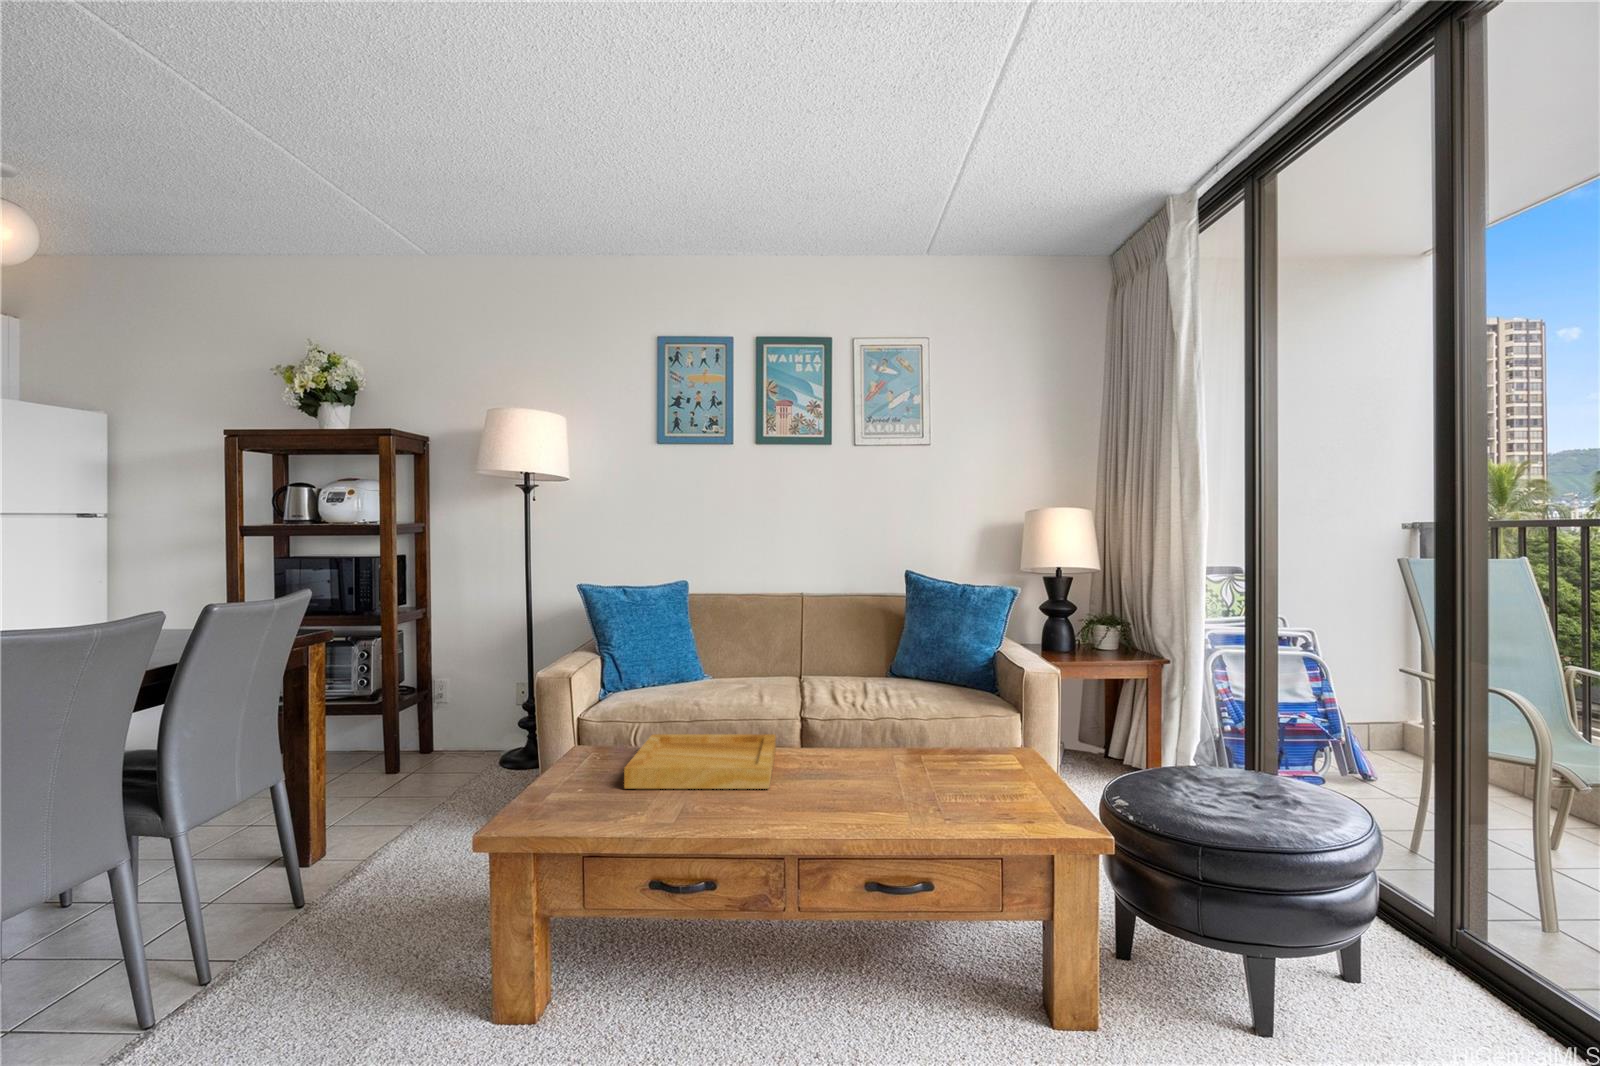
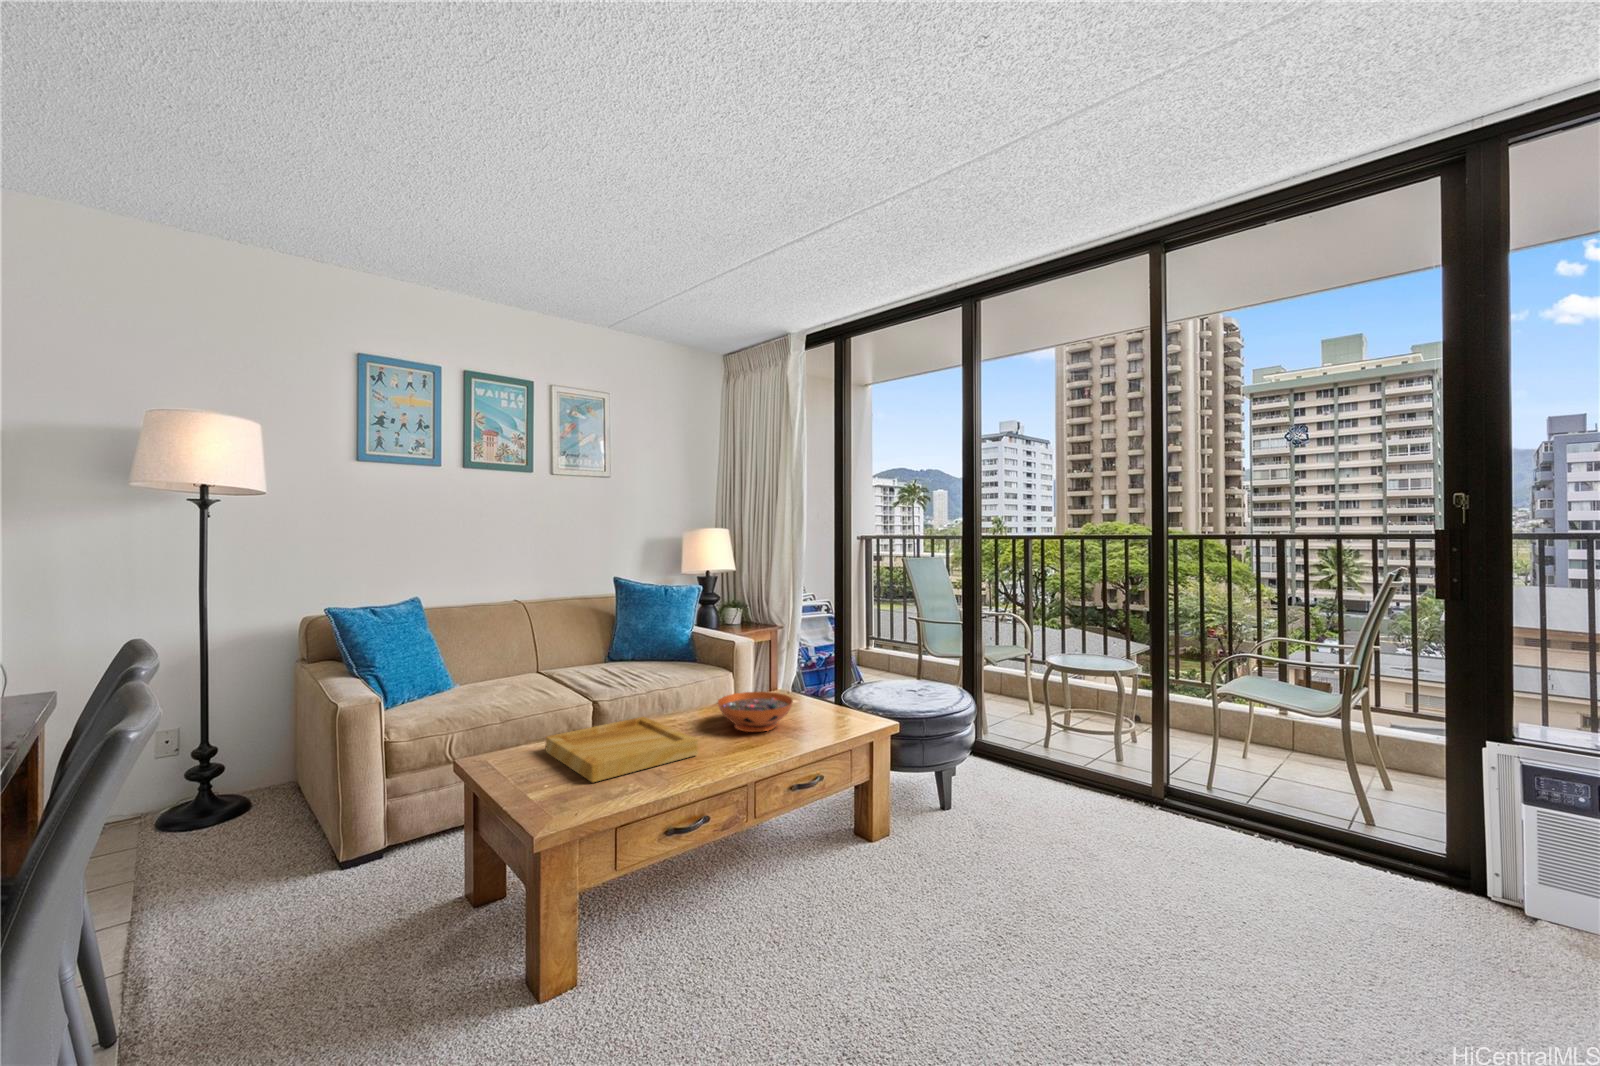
decorative bowl: none [848,726,957,783] -> present [718,692,793,732]

